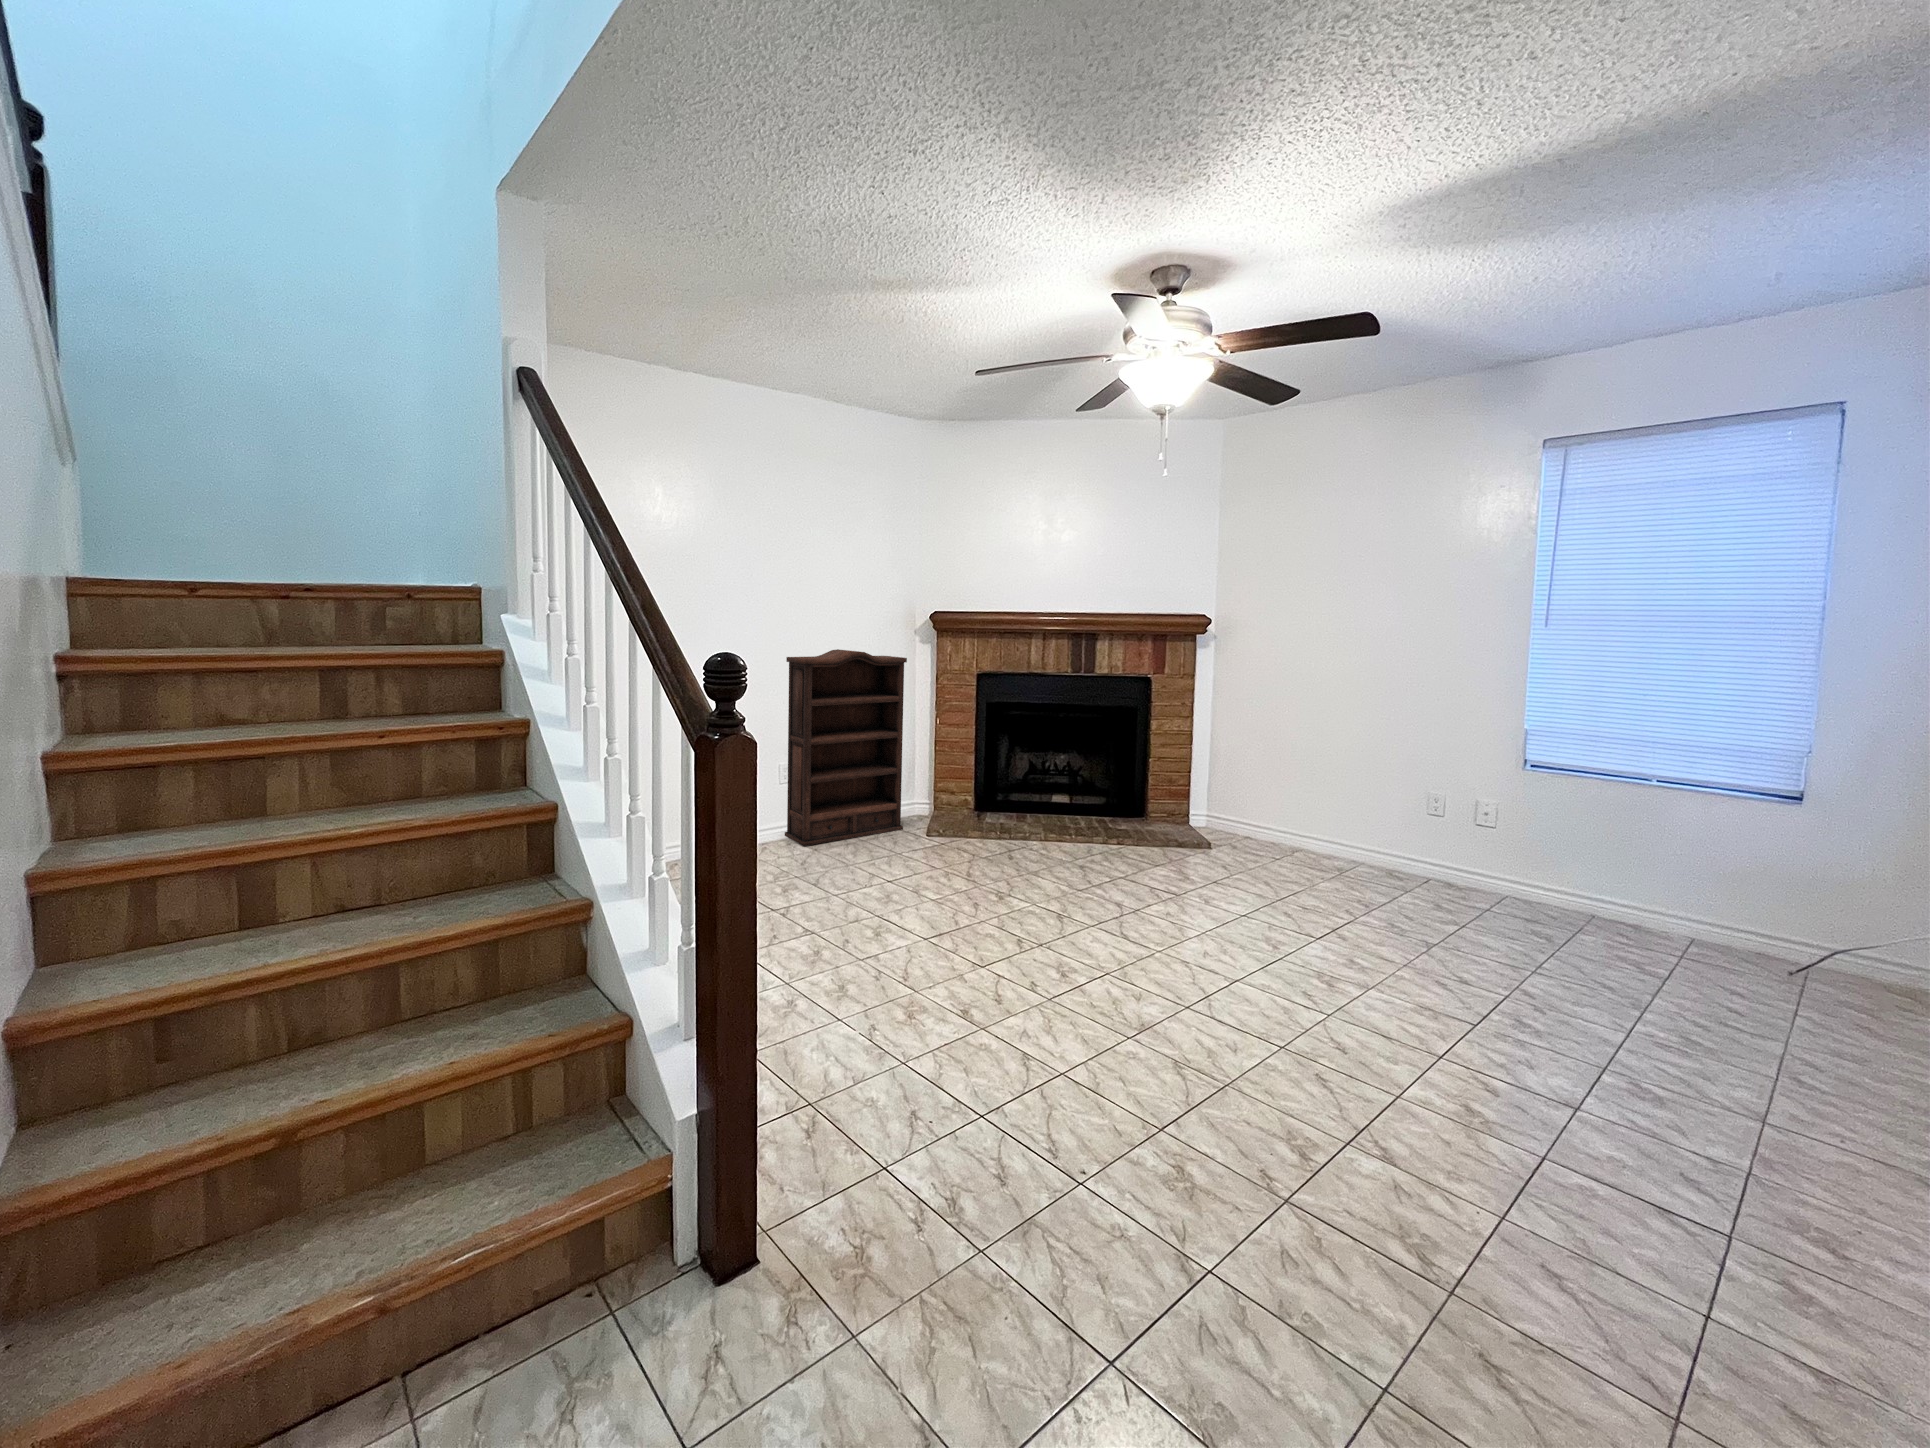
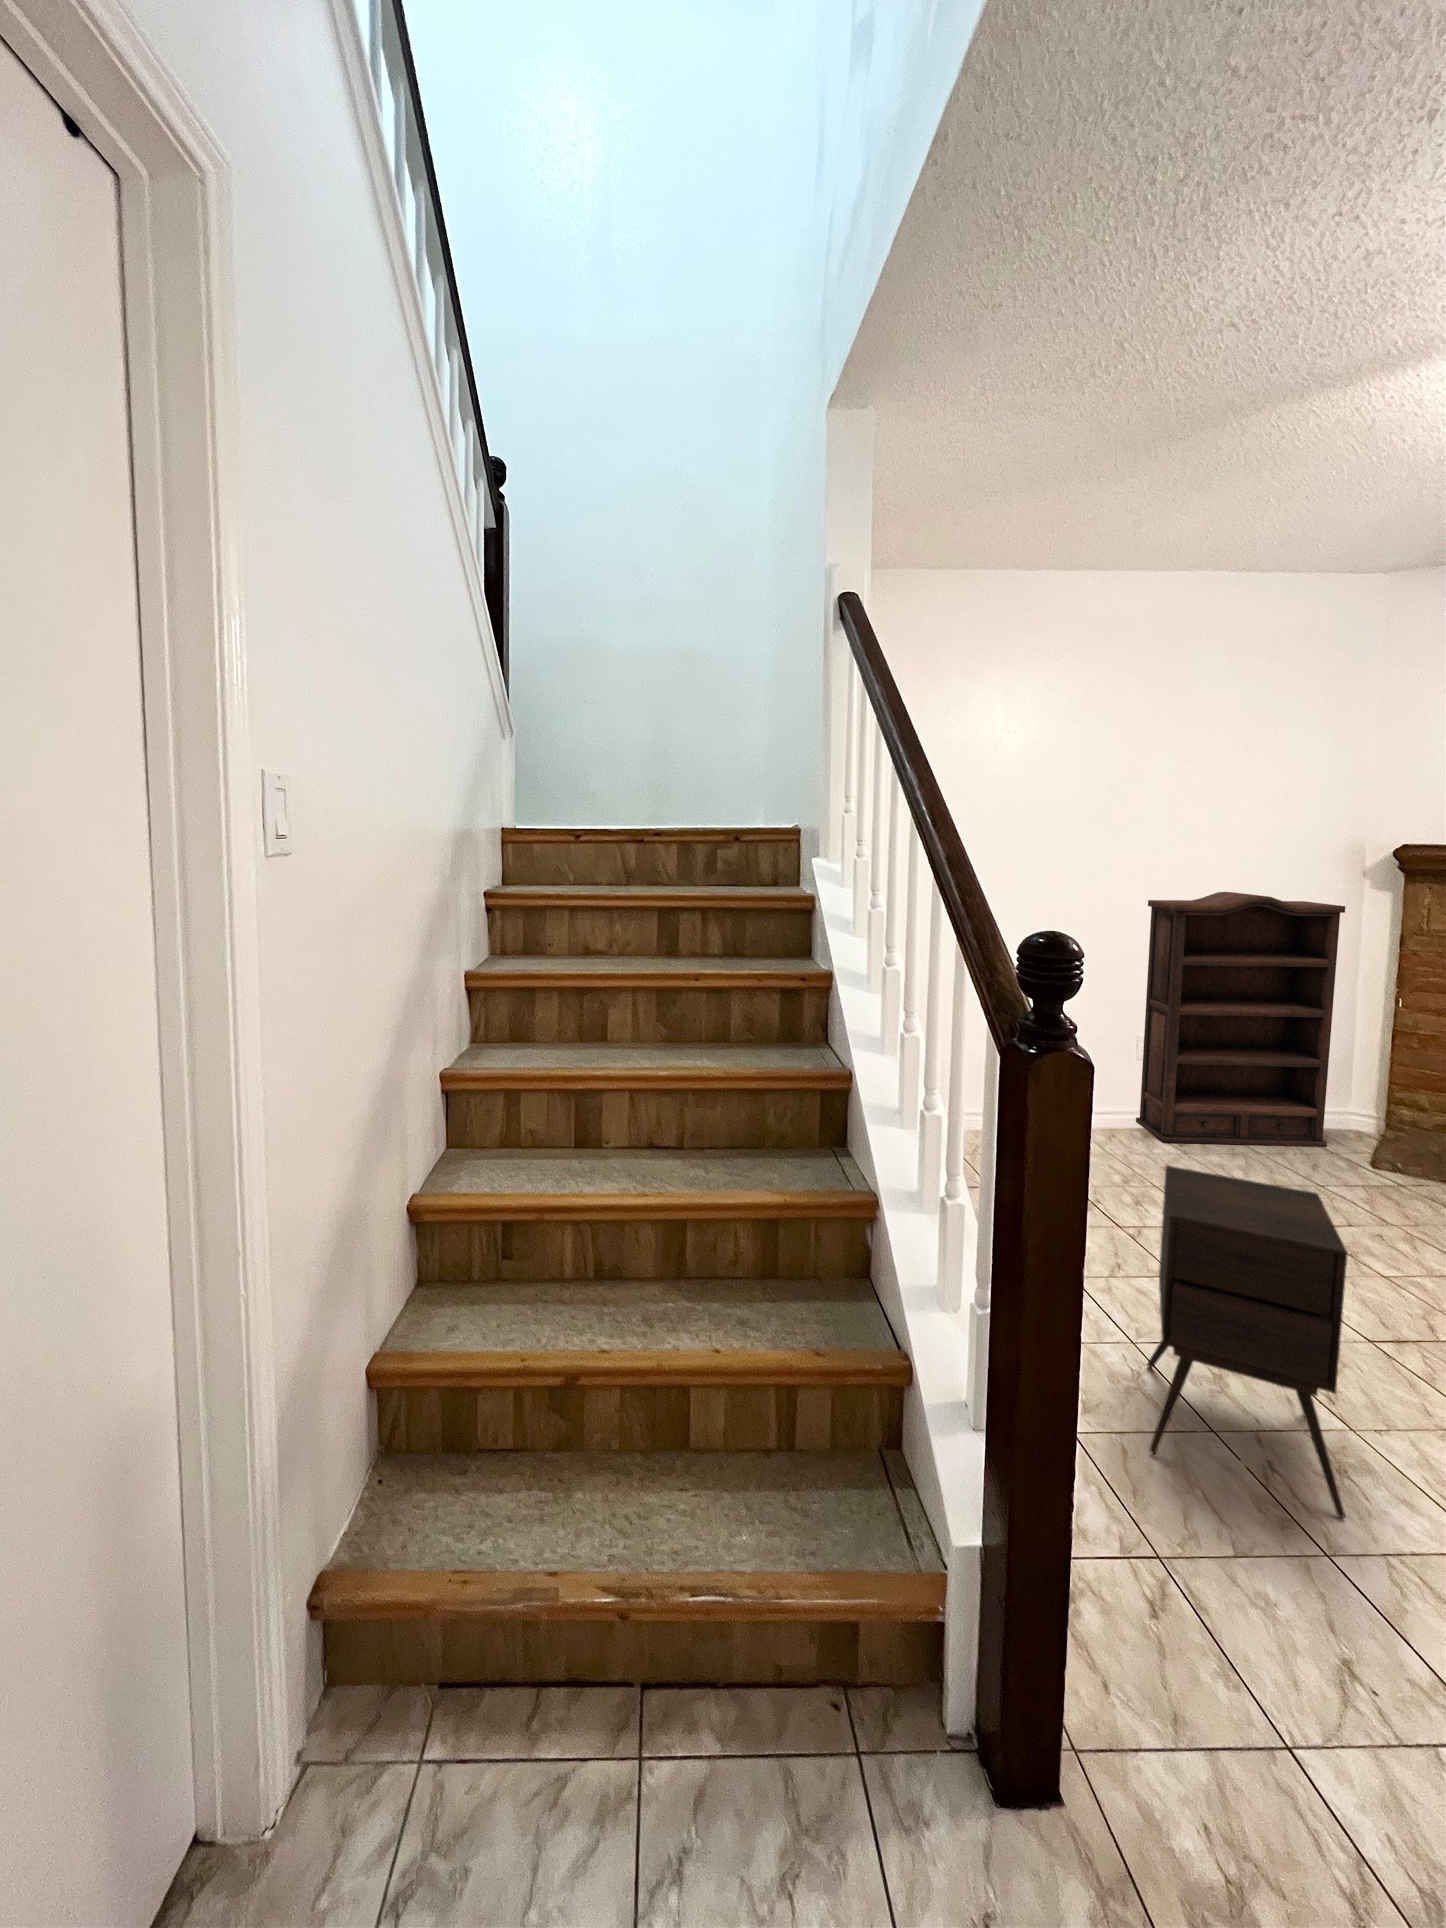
side table: none [798,840,909,1046] -> present [1147,1166,1347,1518]

